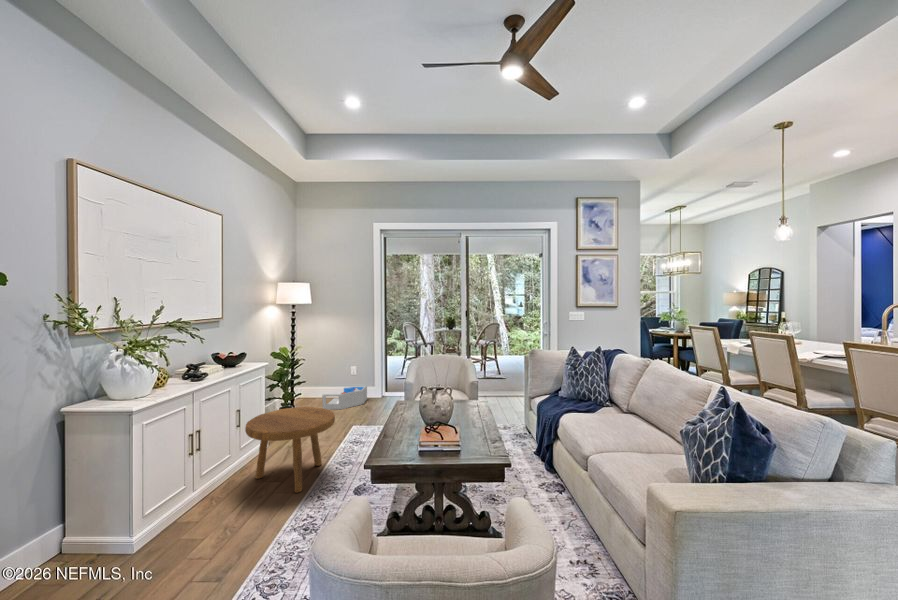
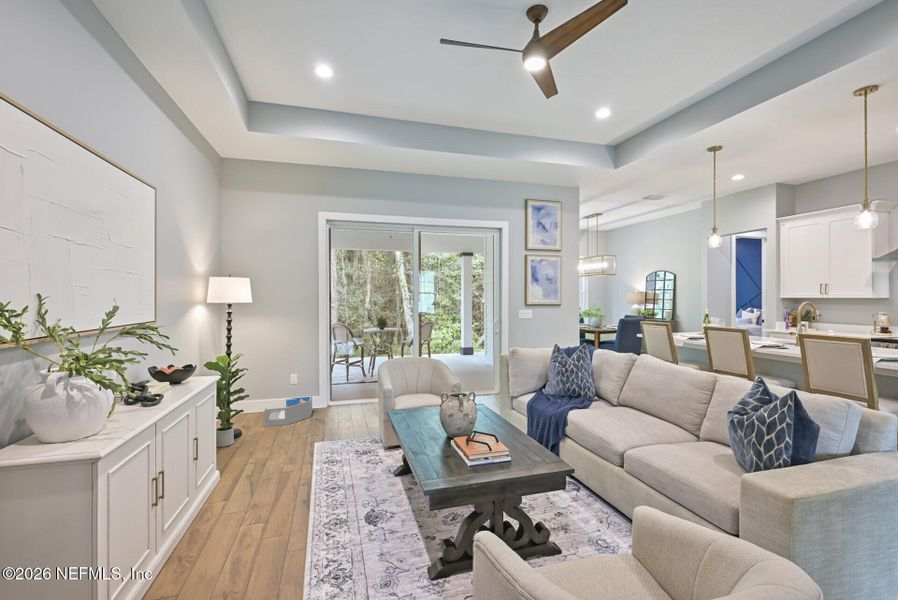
footstool: present [245,407,335,493] -> none [218,427,327,532]

